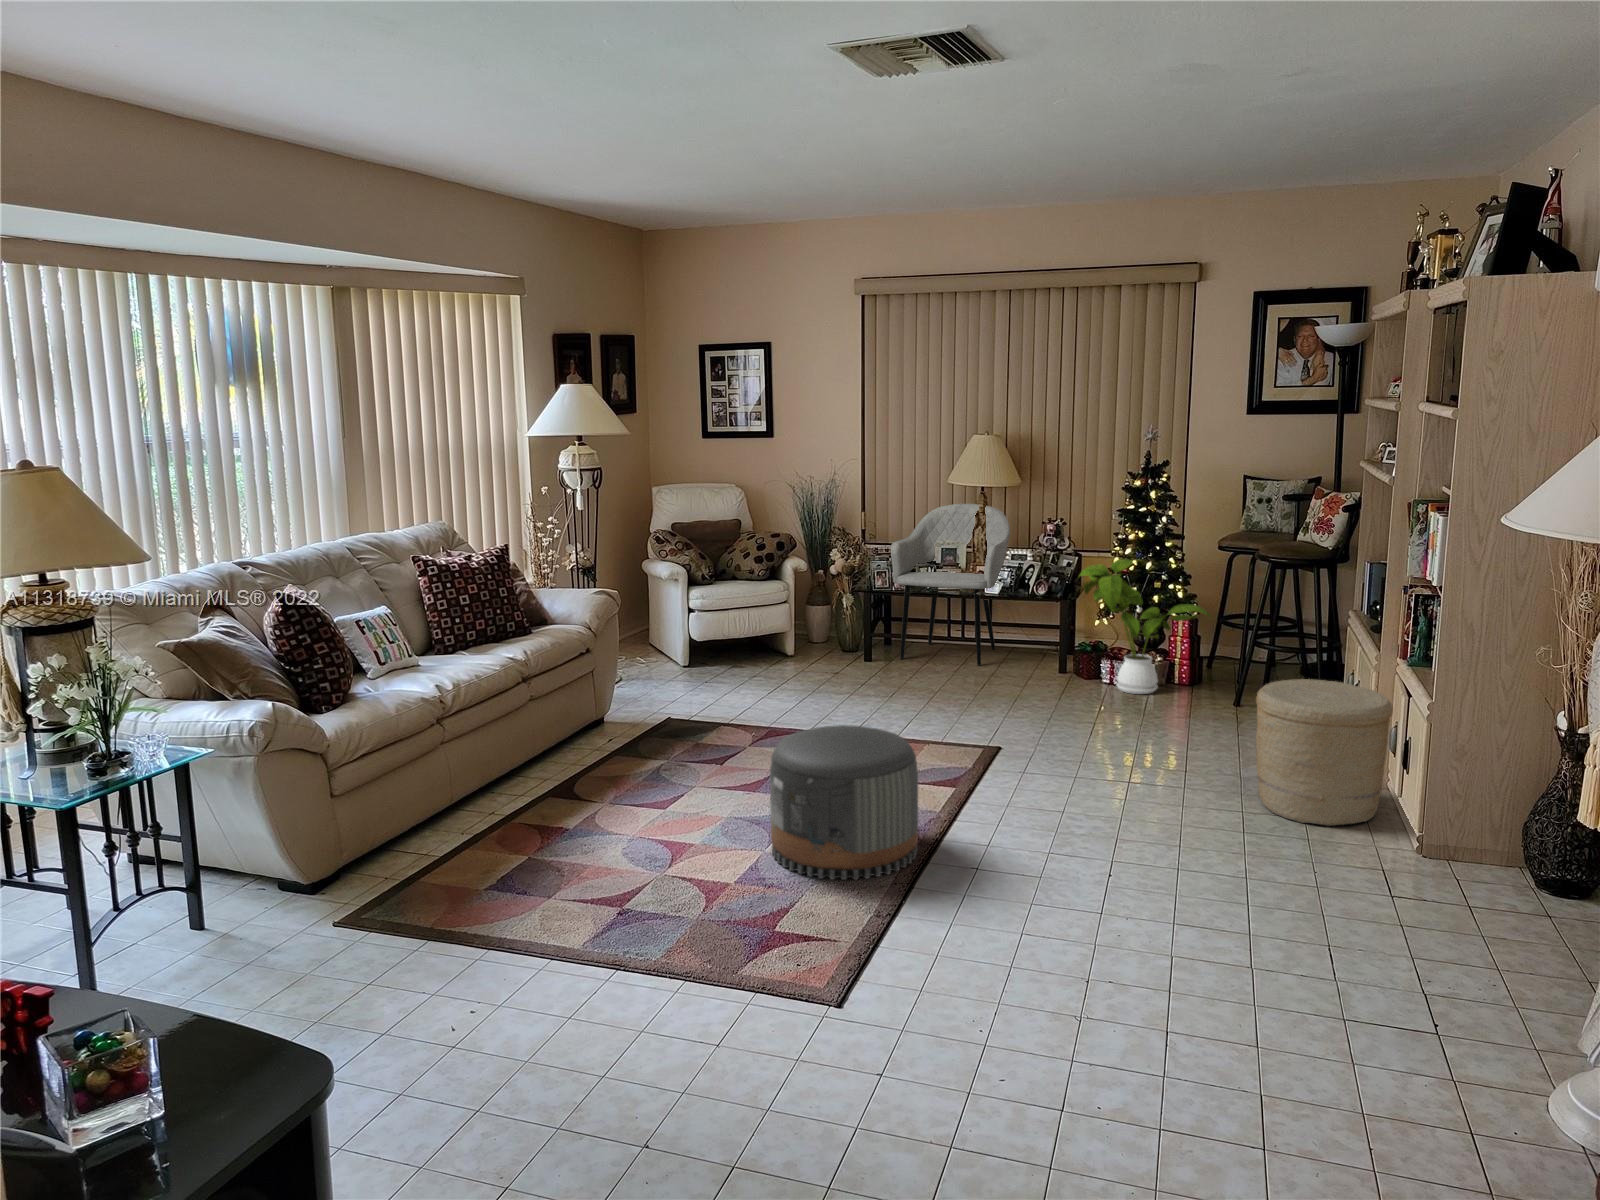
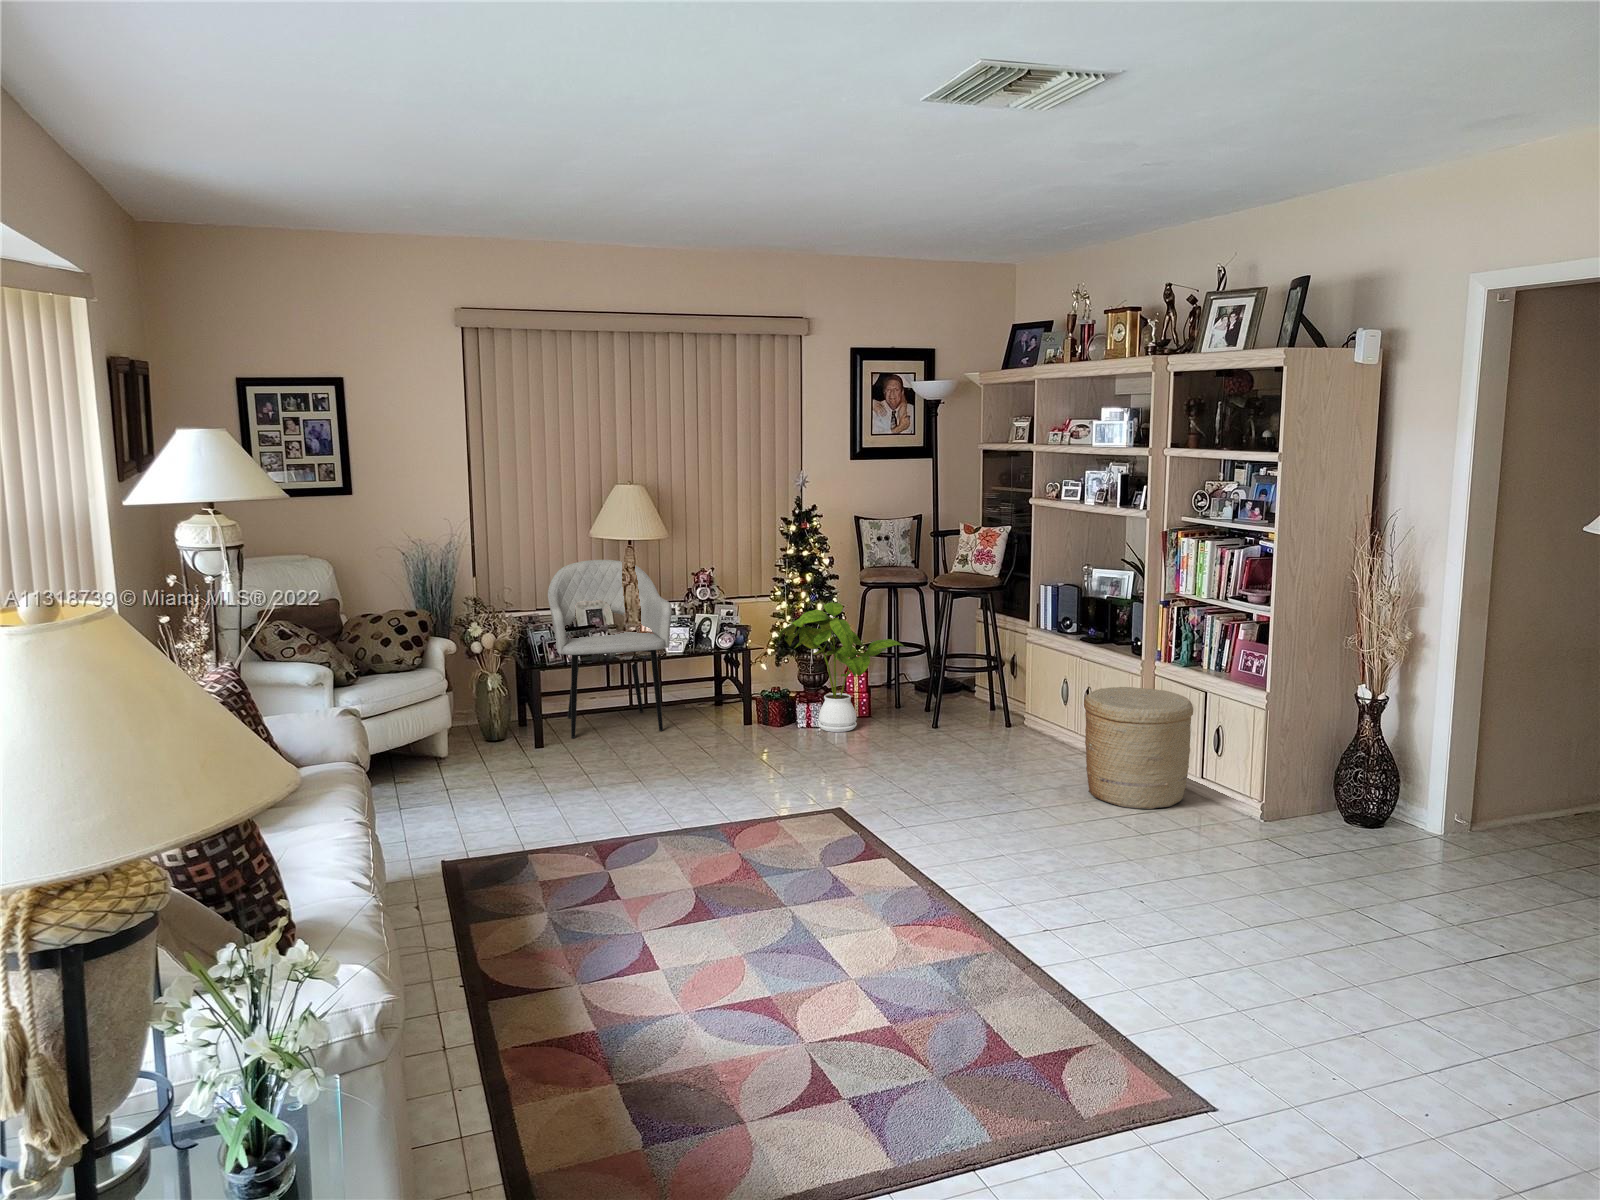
pouf: present [770,725,918,880] -> none [833,800,992,969]

